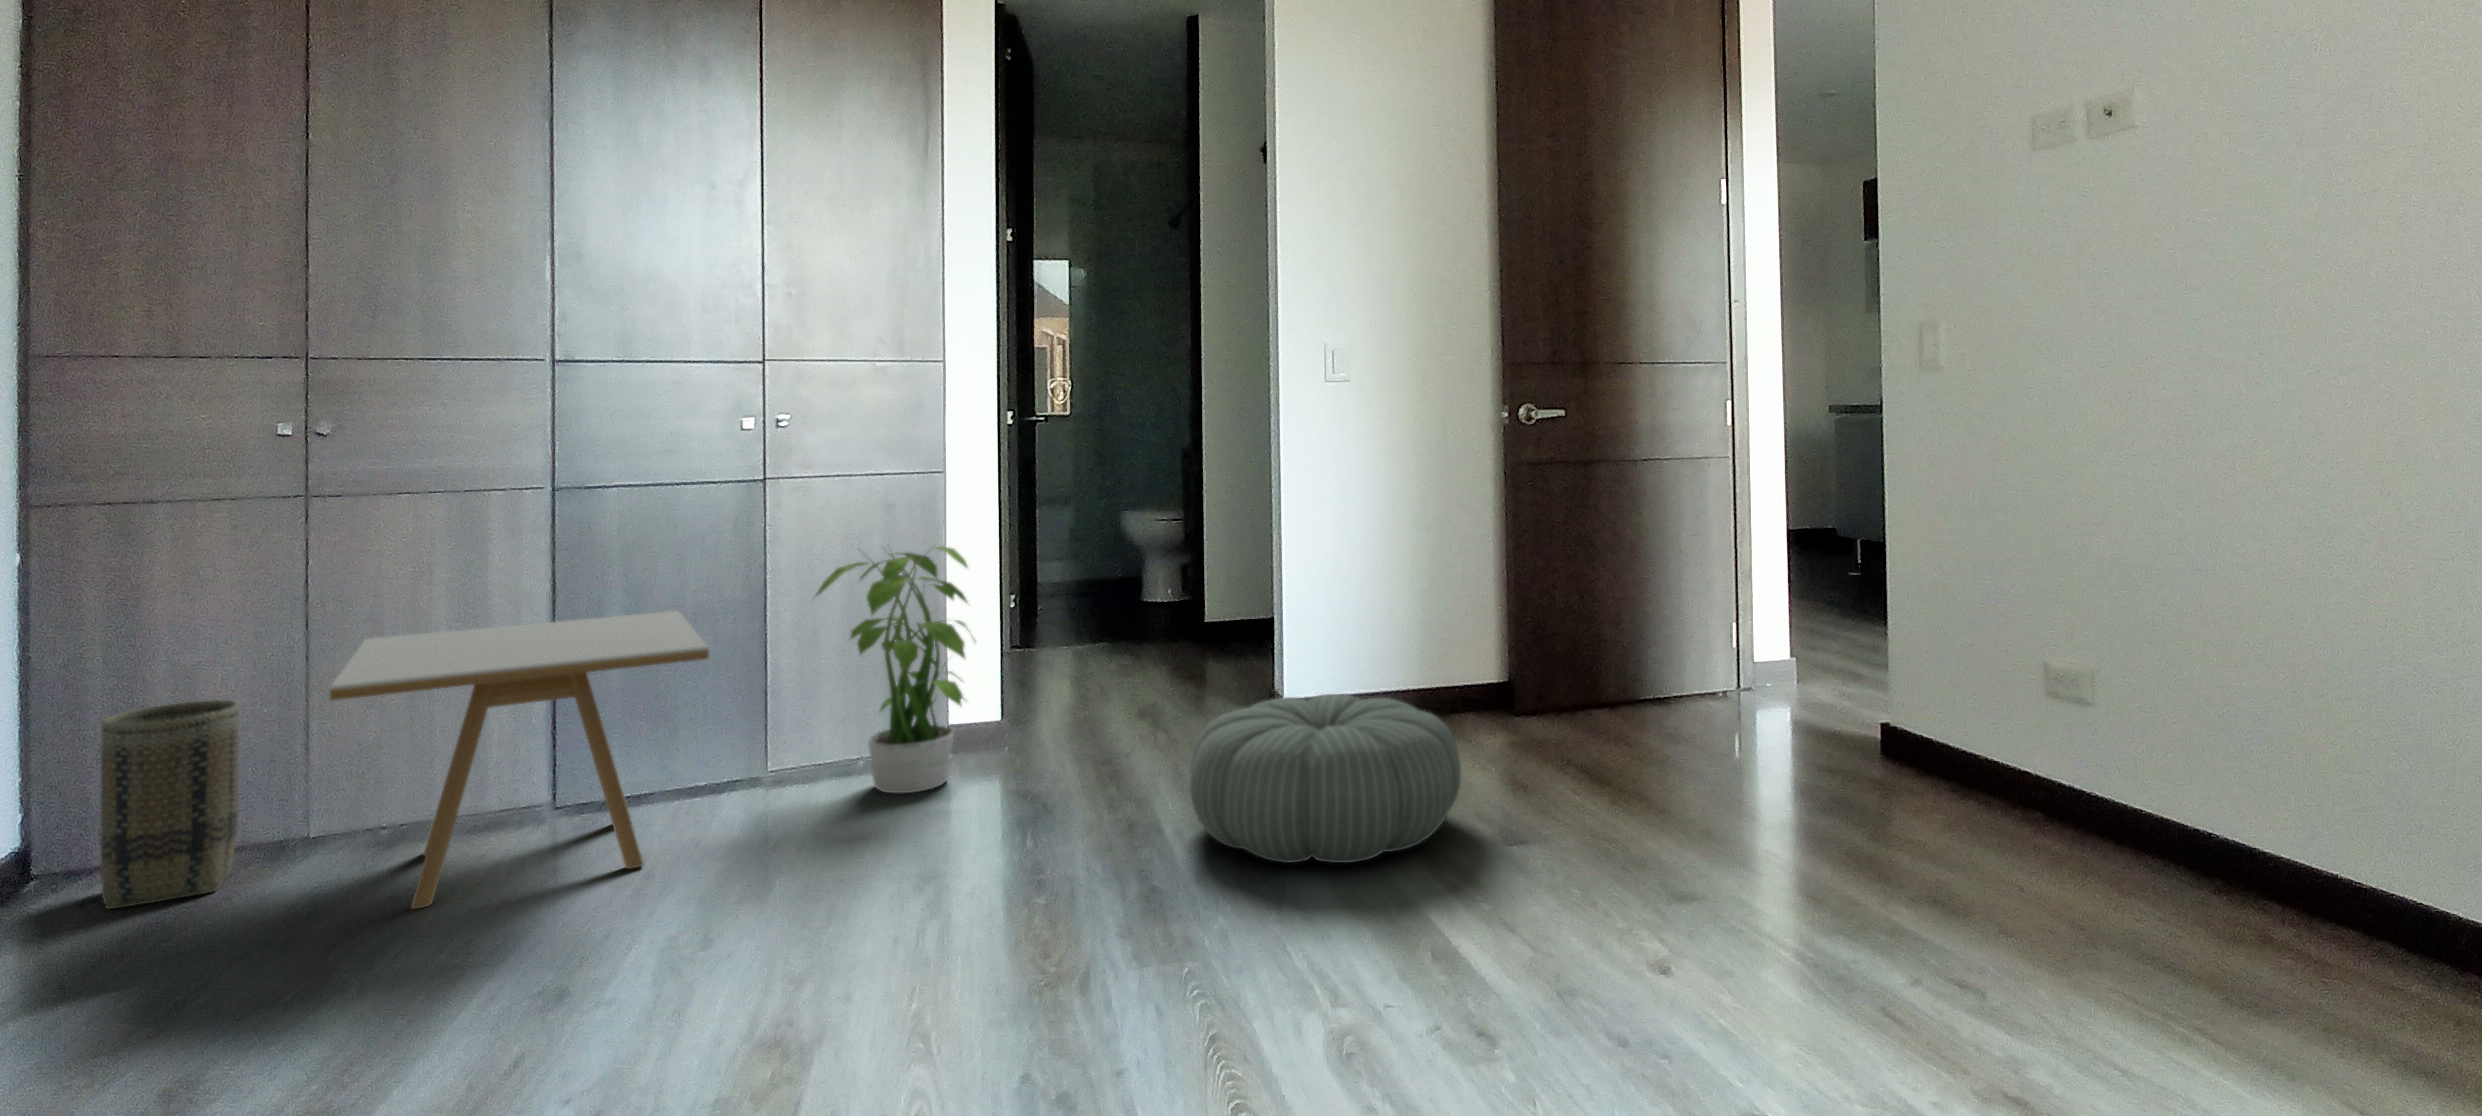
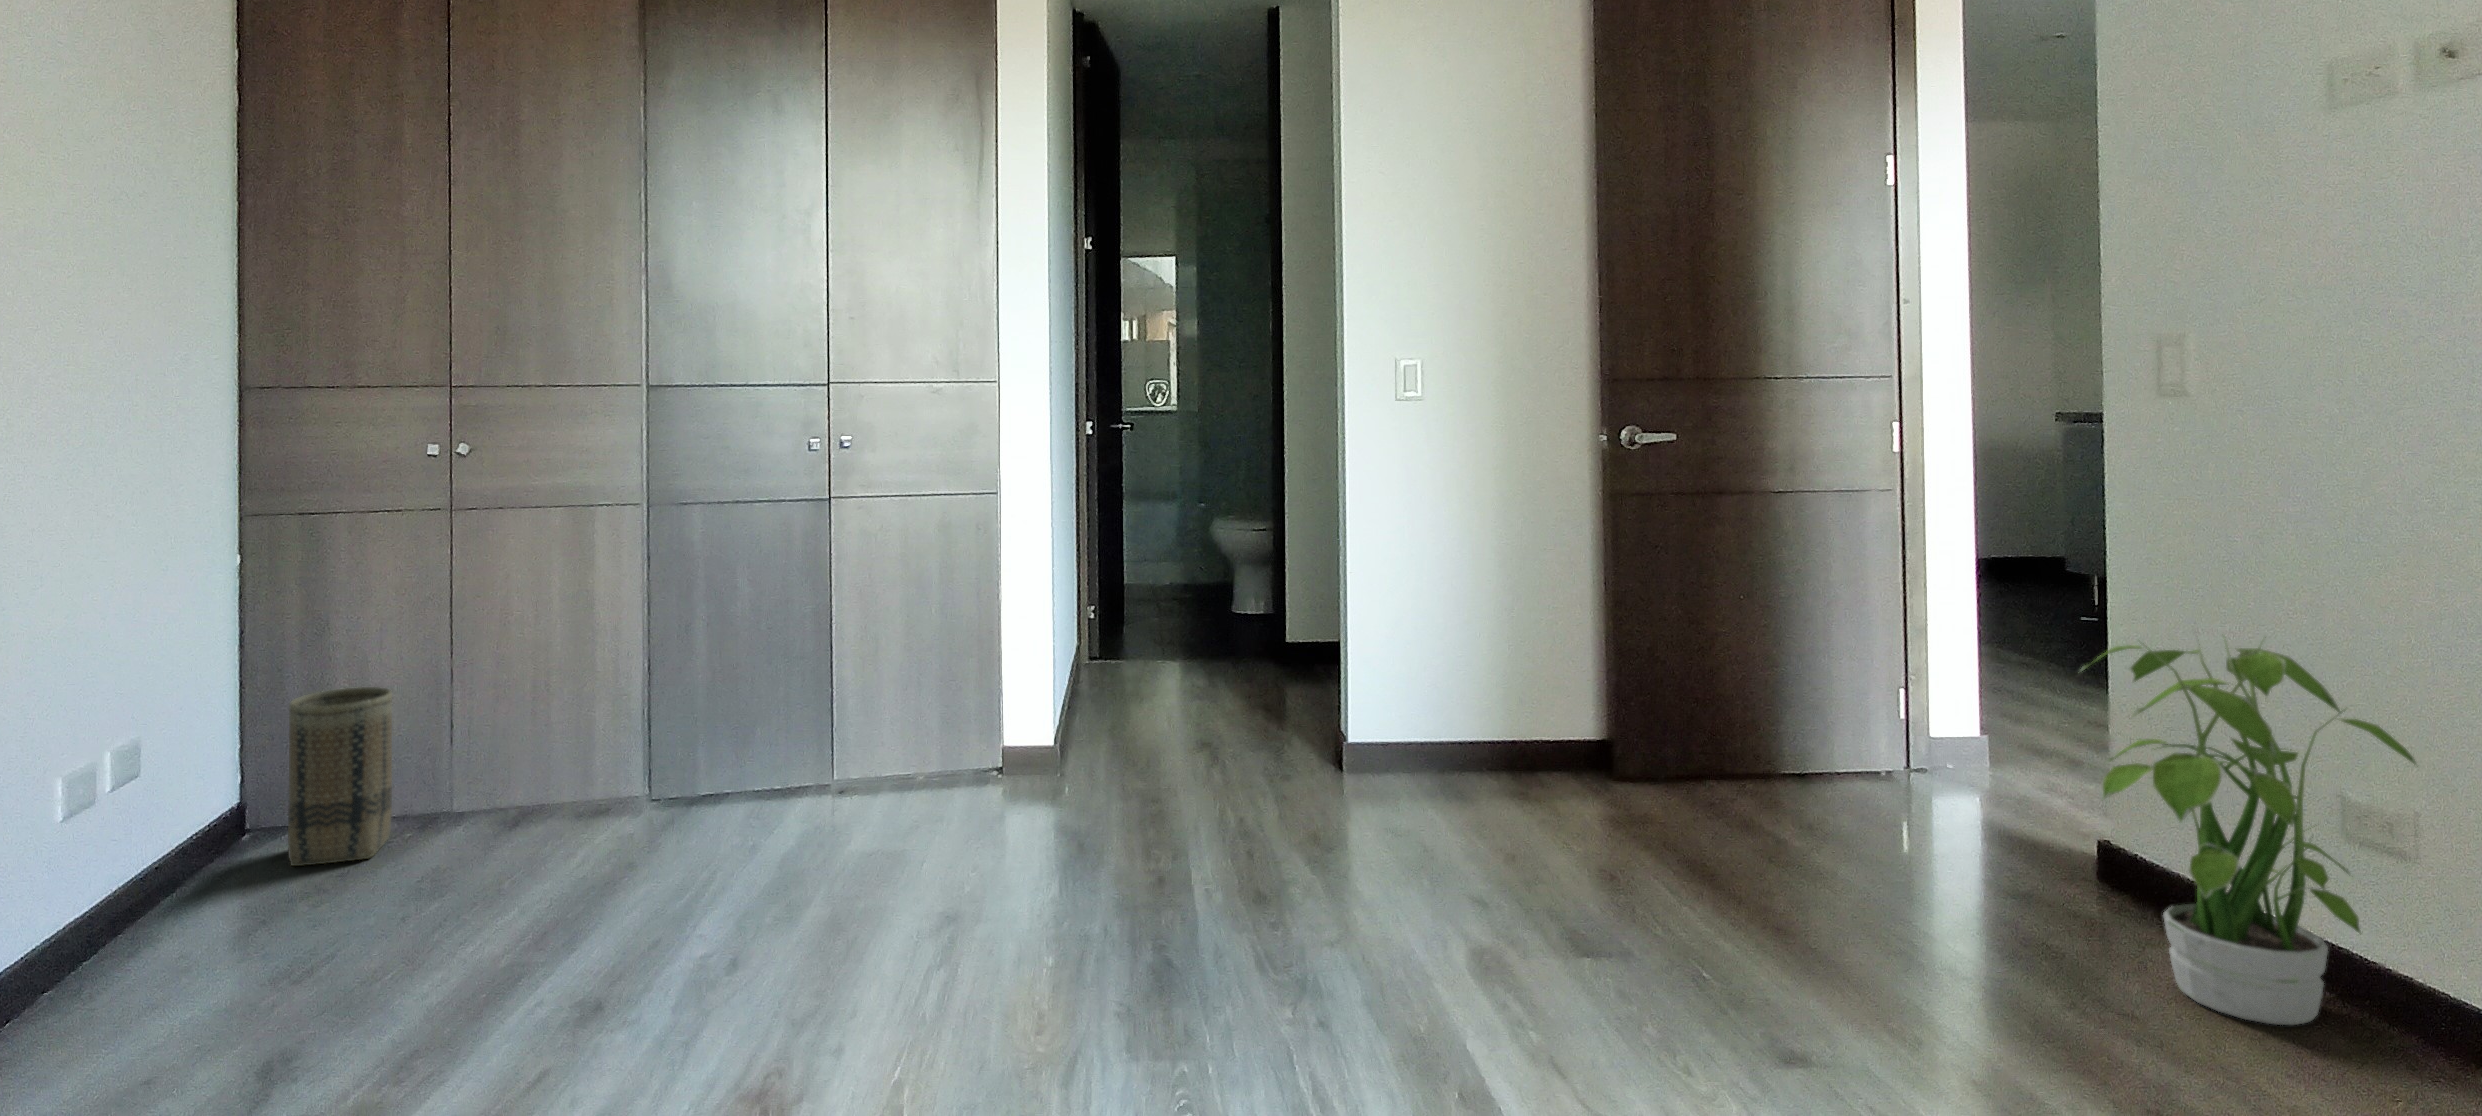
potted plant: present [815,546,972,793] -> present [2081,636,2416,1025]
side table: present [330,611,709,909] -> none [433,622,755,897]
pouf: present [1191,694,1461,863] -> none [1220,755,1530,959]

